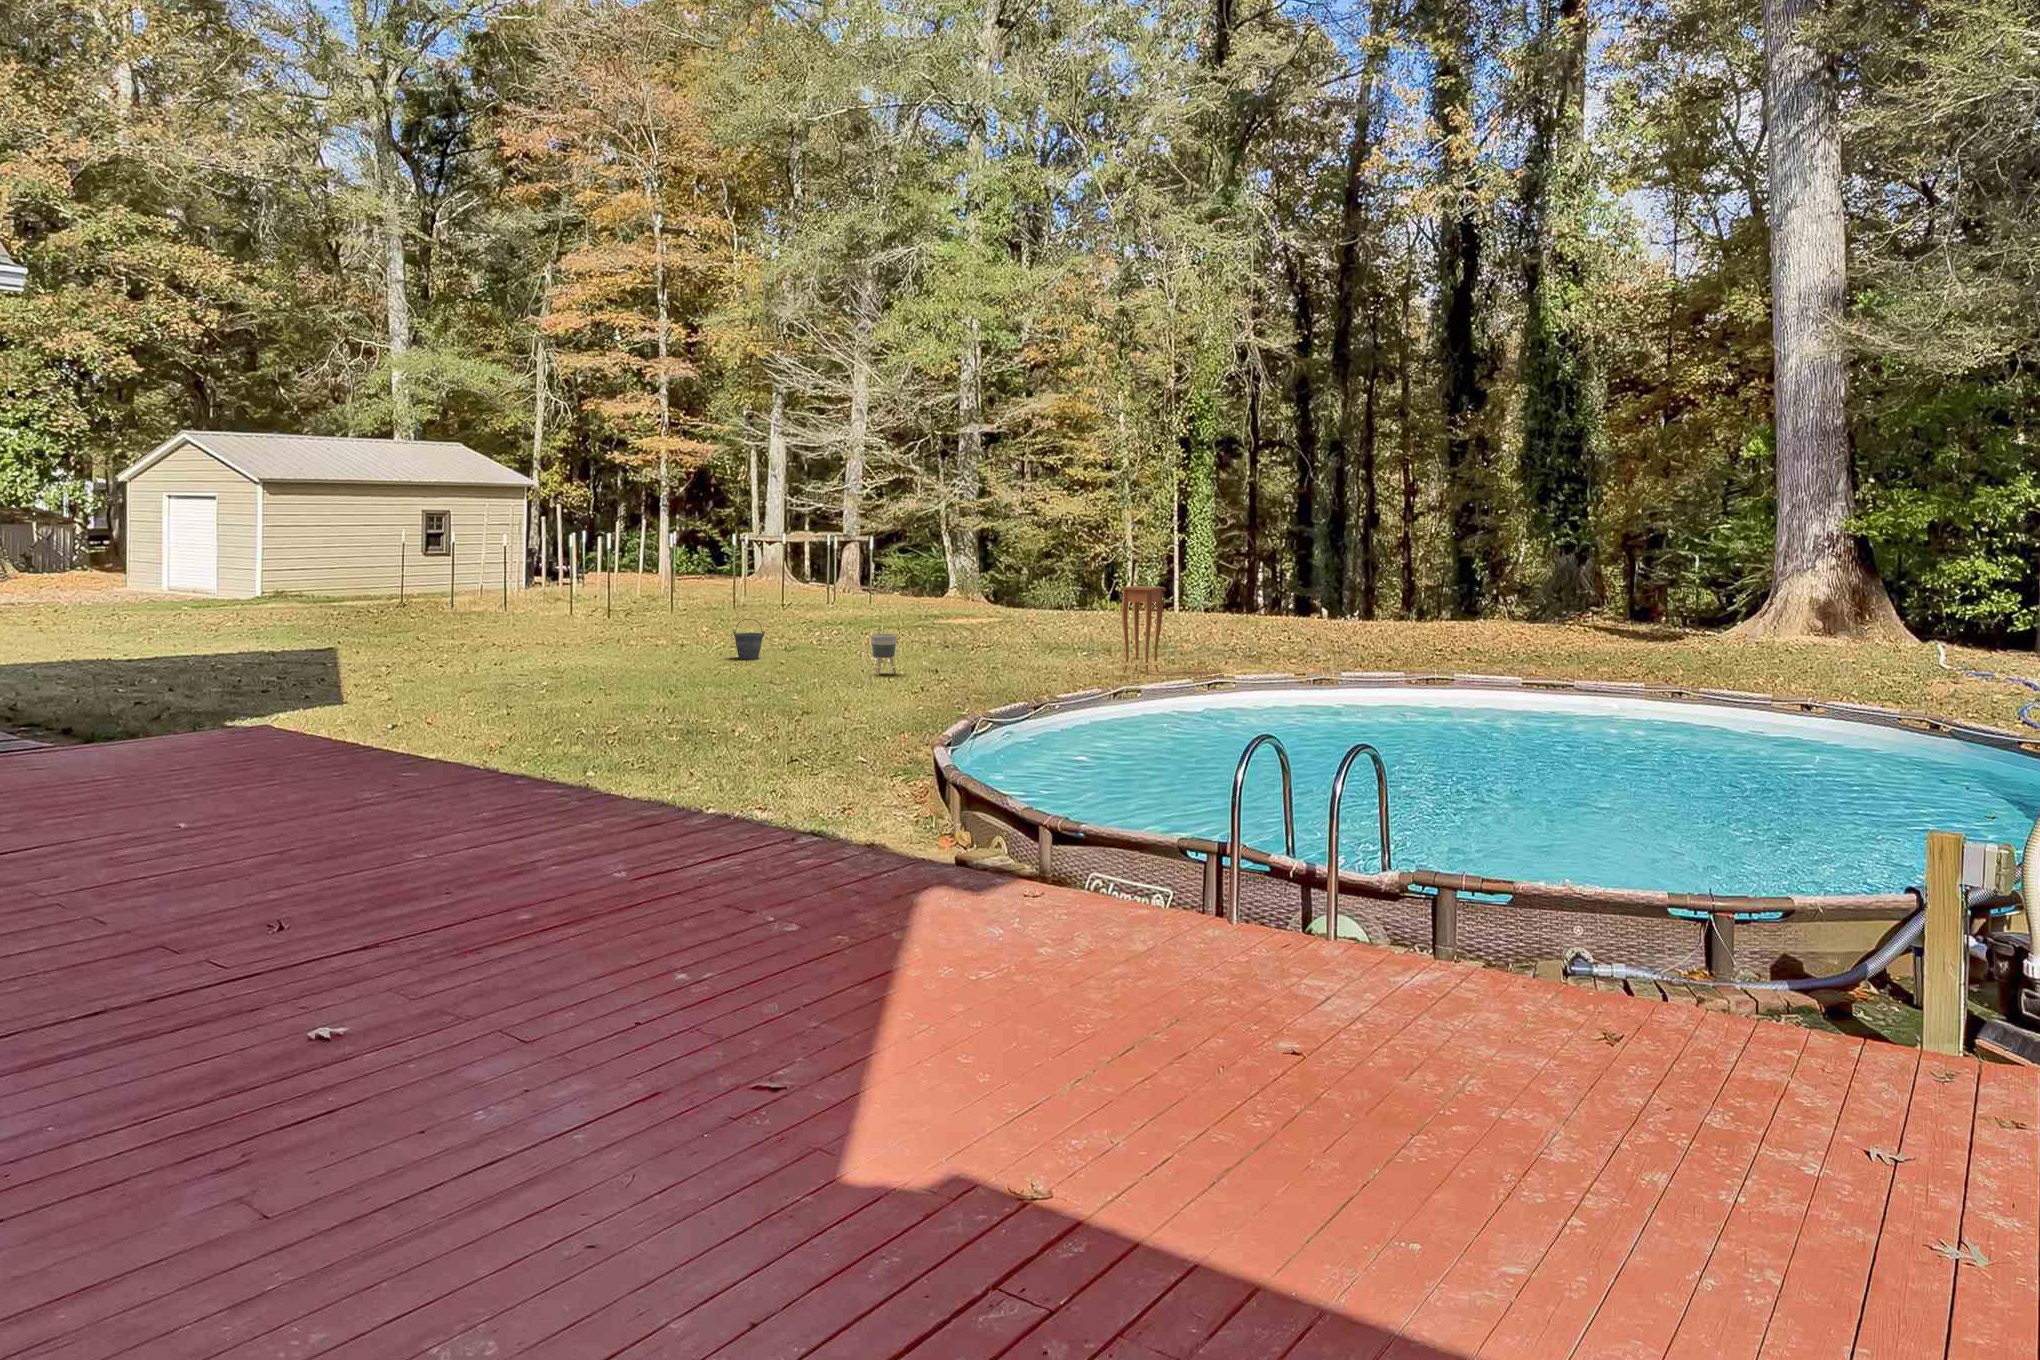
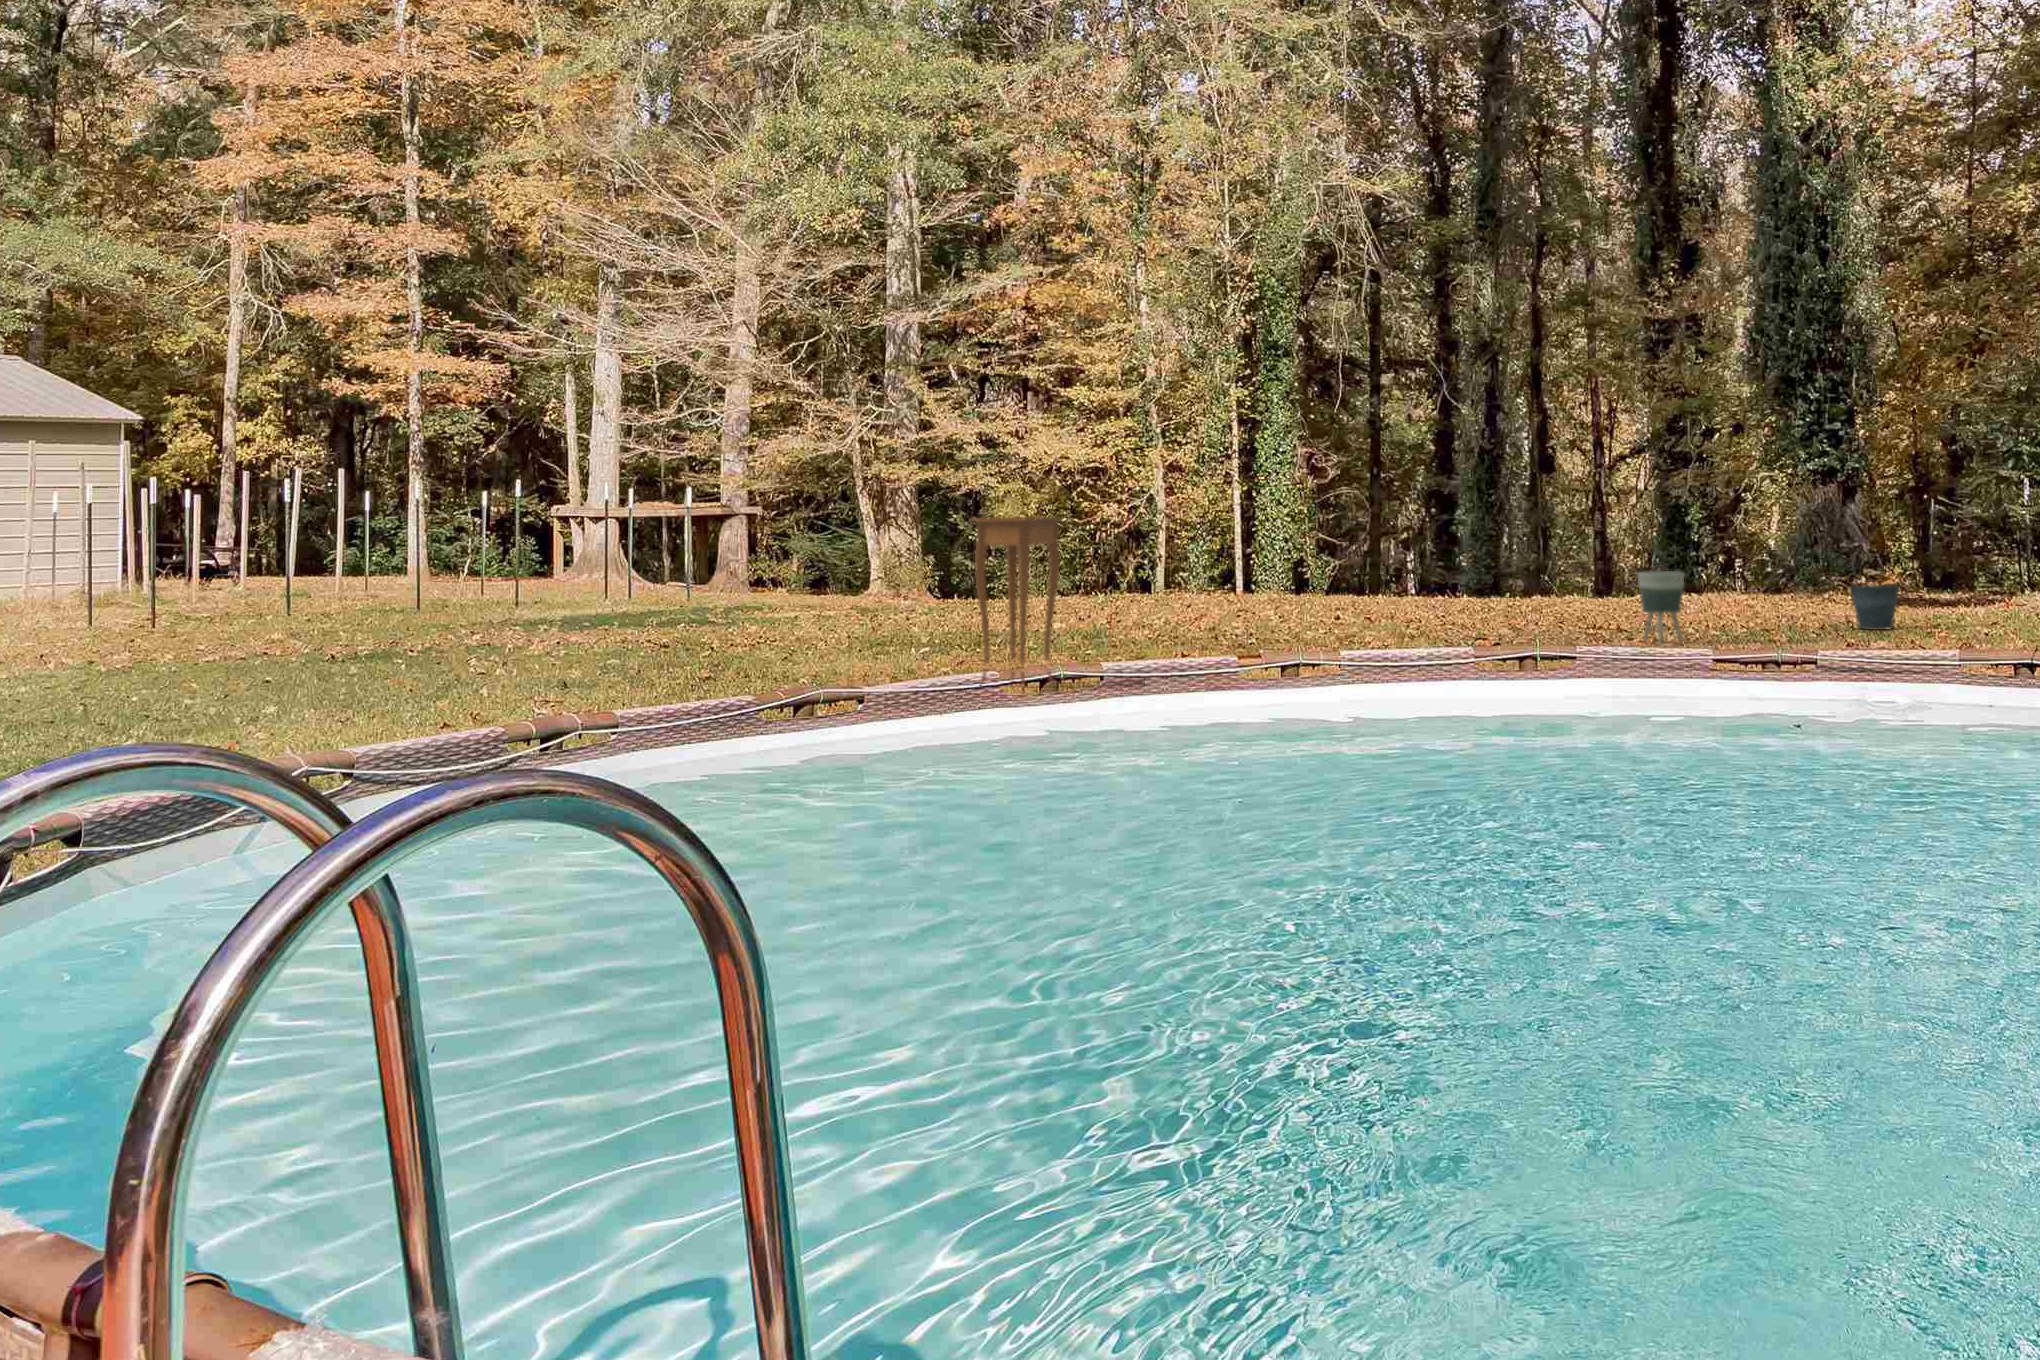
bucket: present [733,619,765,660] -> present [1849,561,1900,630]
planter: present [871,634,897,676] -> present [1638,571,1684,645]

